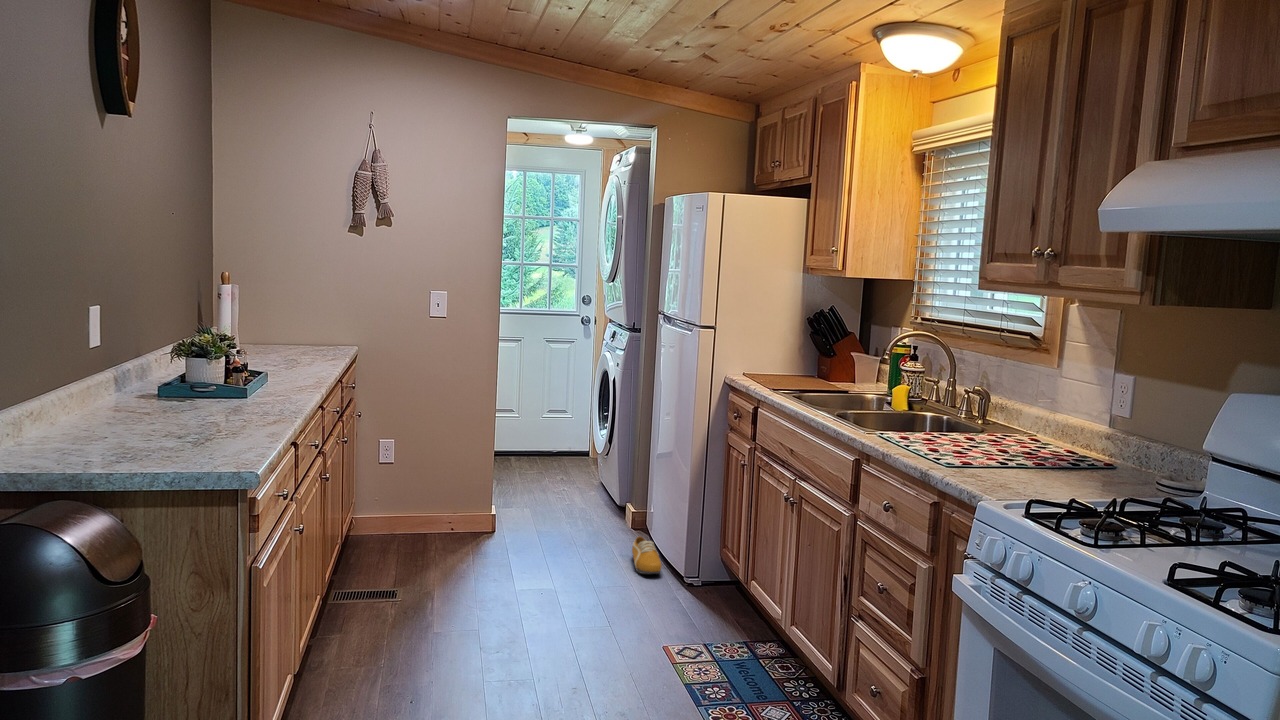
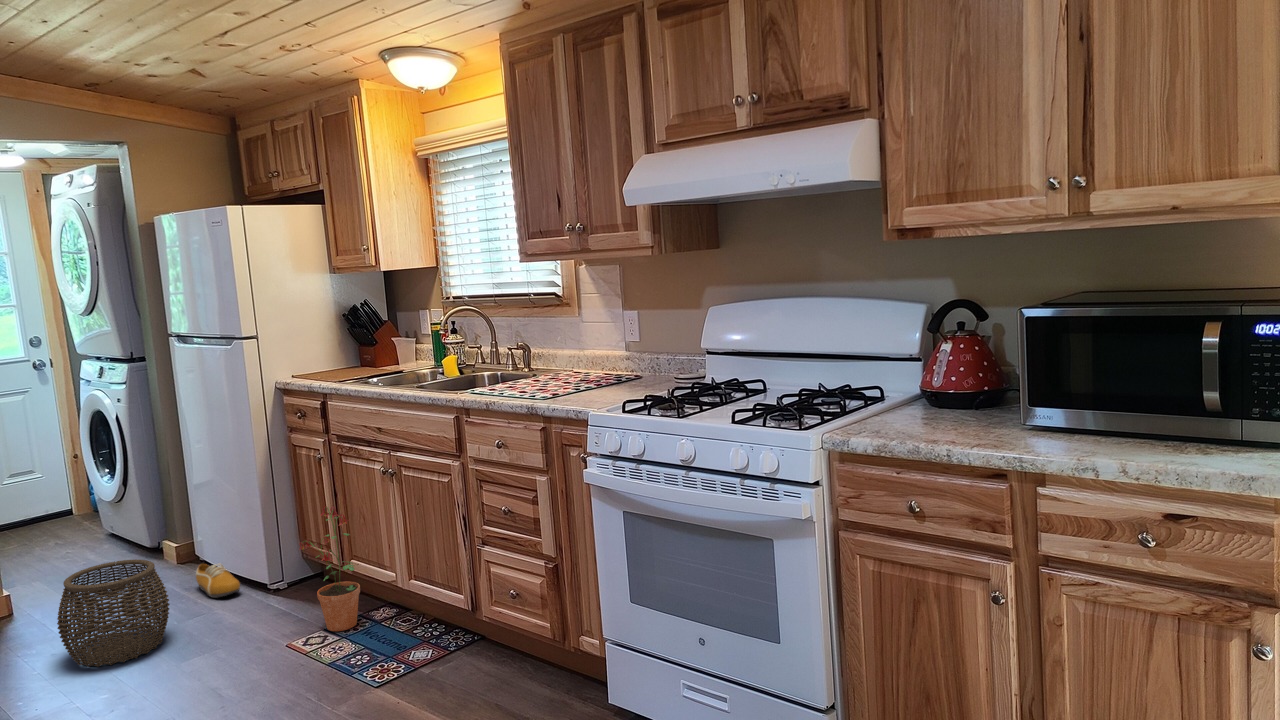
woven basket: none [500,513,589,608] -> present [57,559,170,667]
potted plant: none [697,517,749,652] -> present [300,506,360,631]

